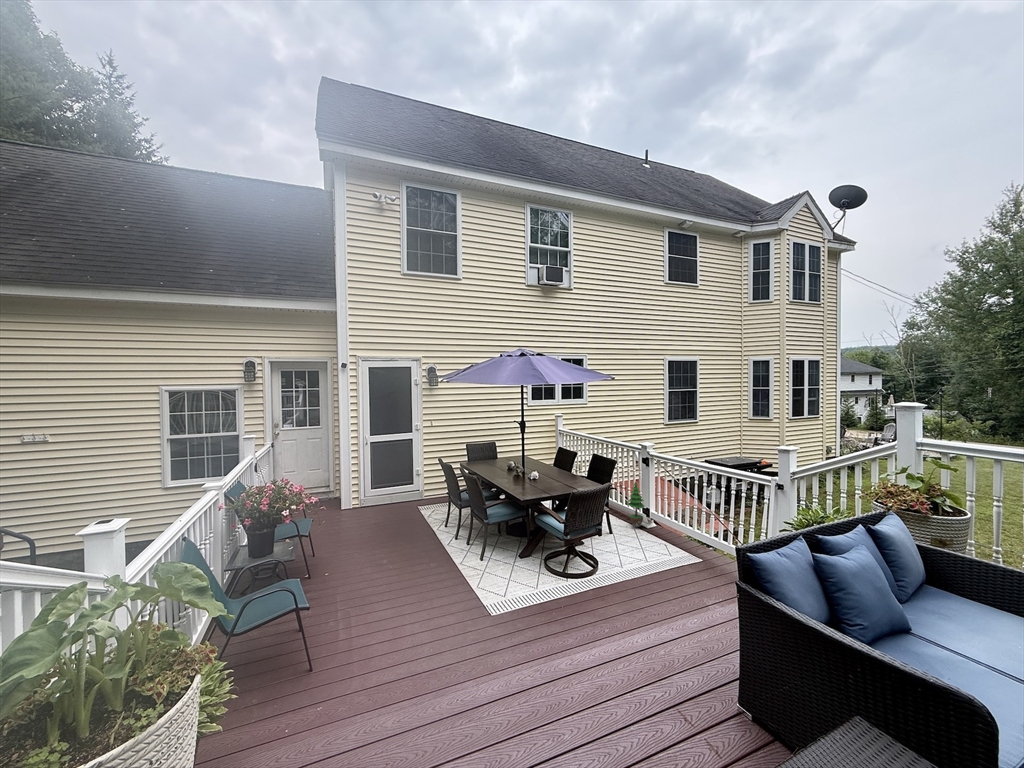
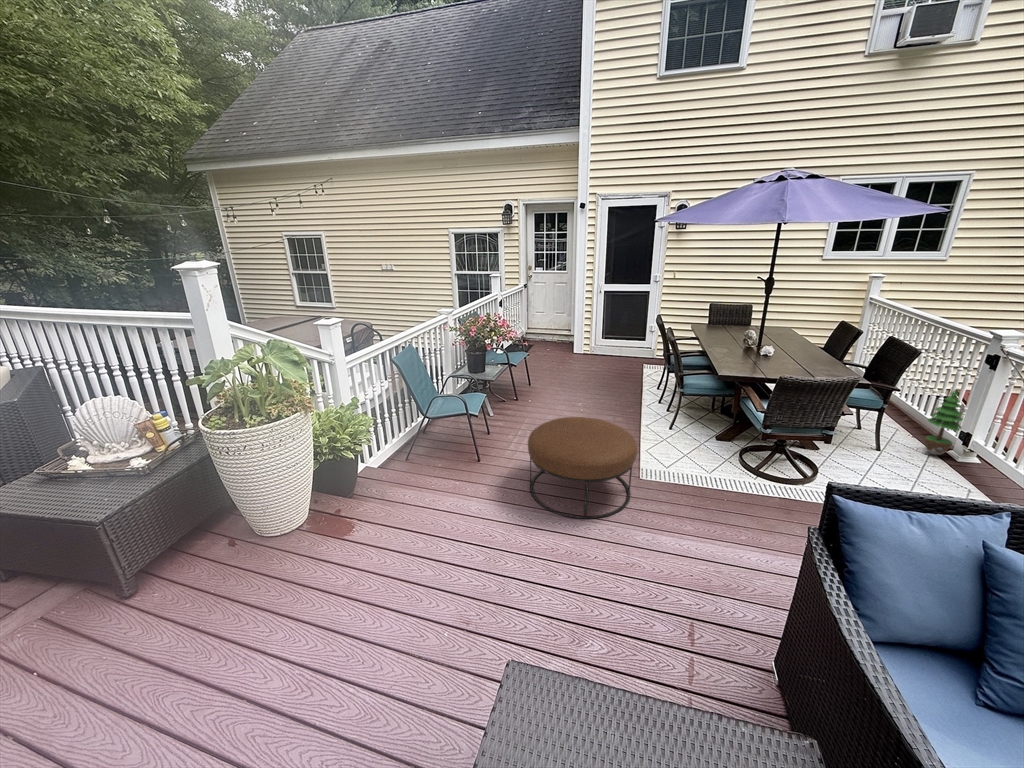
ottoman: none [394,566,505,688] -> present [528,417,637,519]

